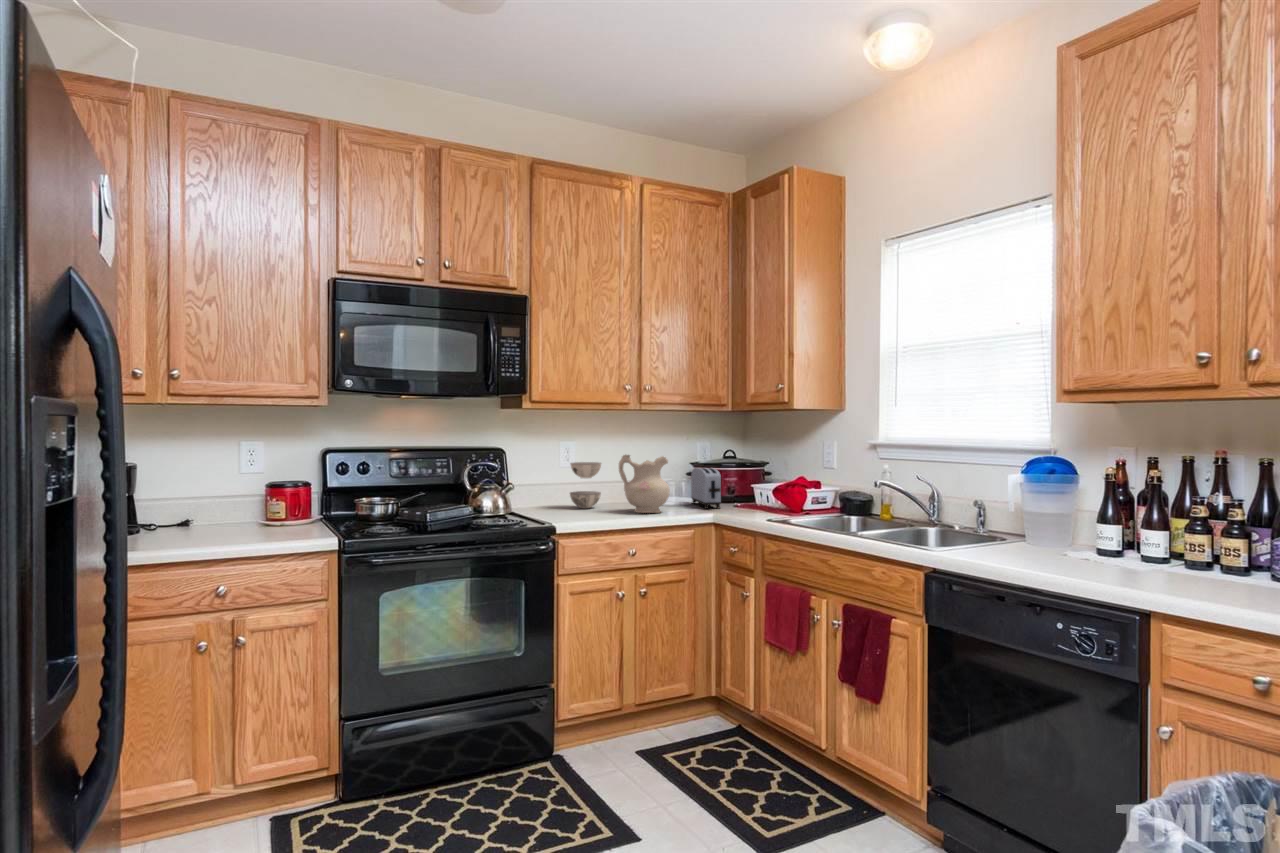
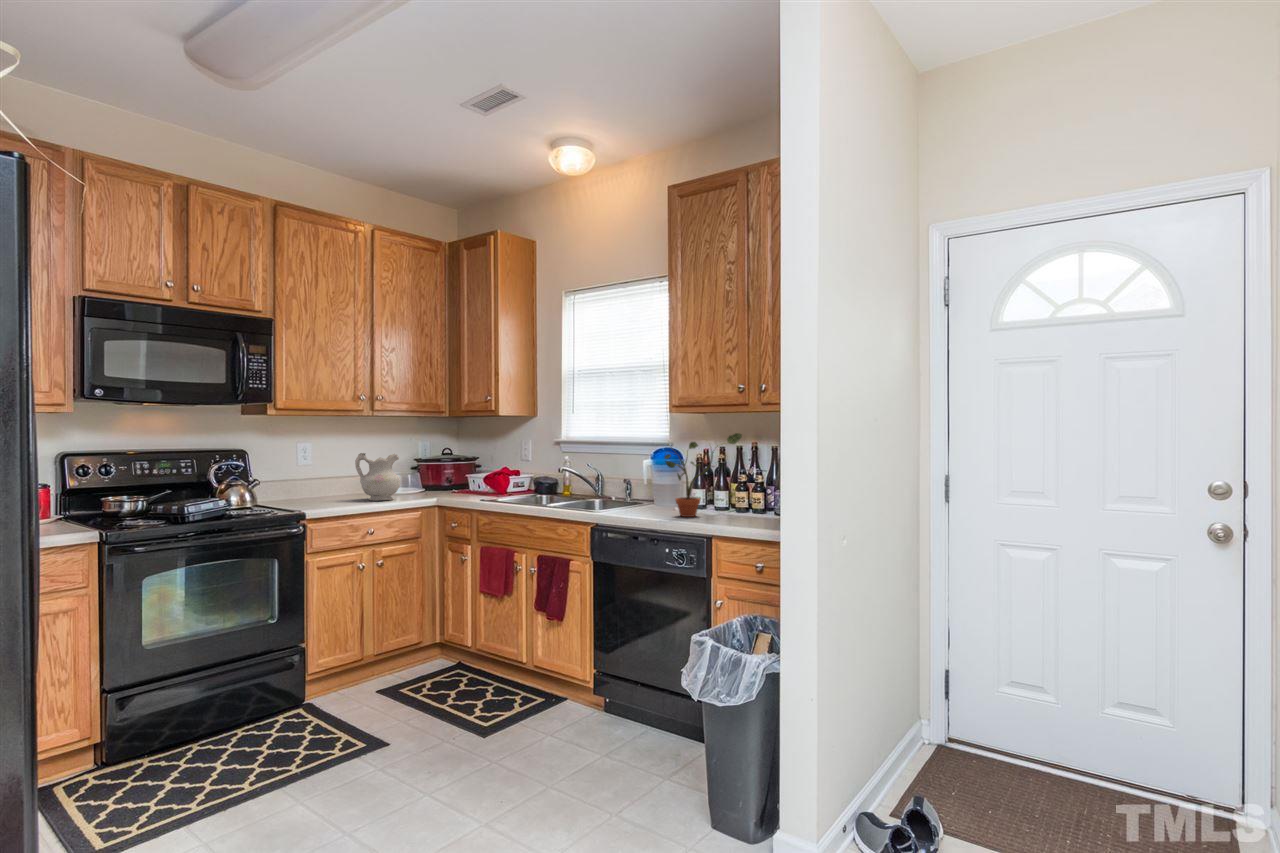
potted plant: none [1052,435,1204,572] -> present [665,433,742,517]
bowl: present [570,462,601,508] -> none [309,460,338,500]
toaster: present [691,468,721,509] -> none [416,463,442,495]

